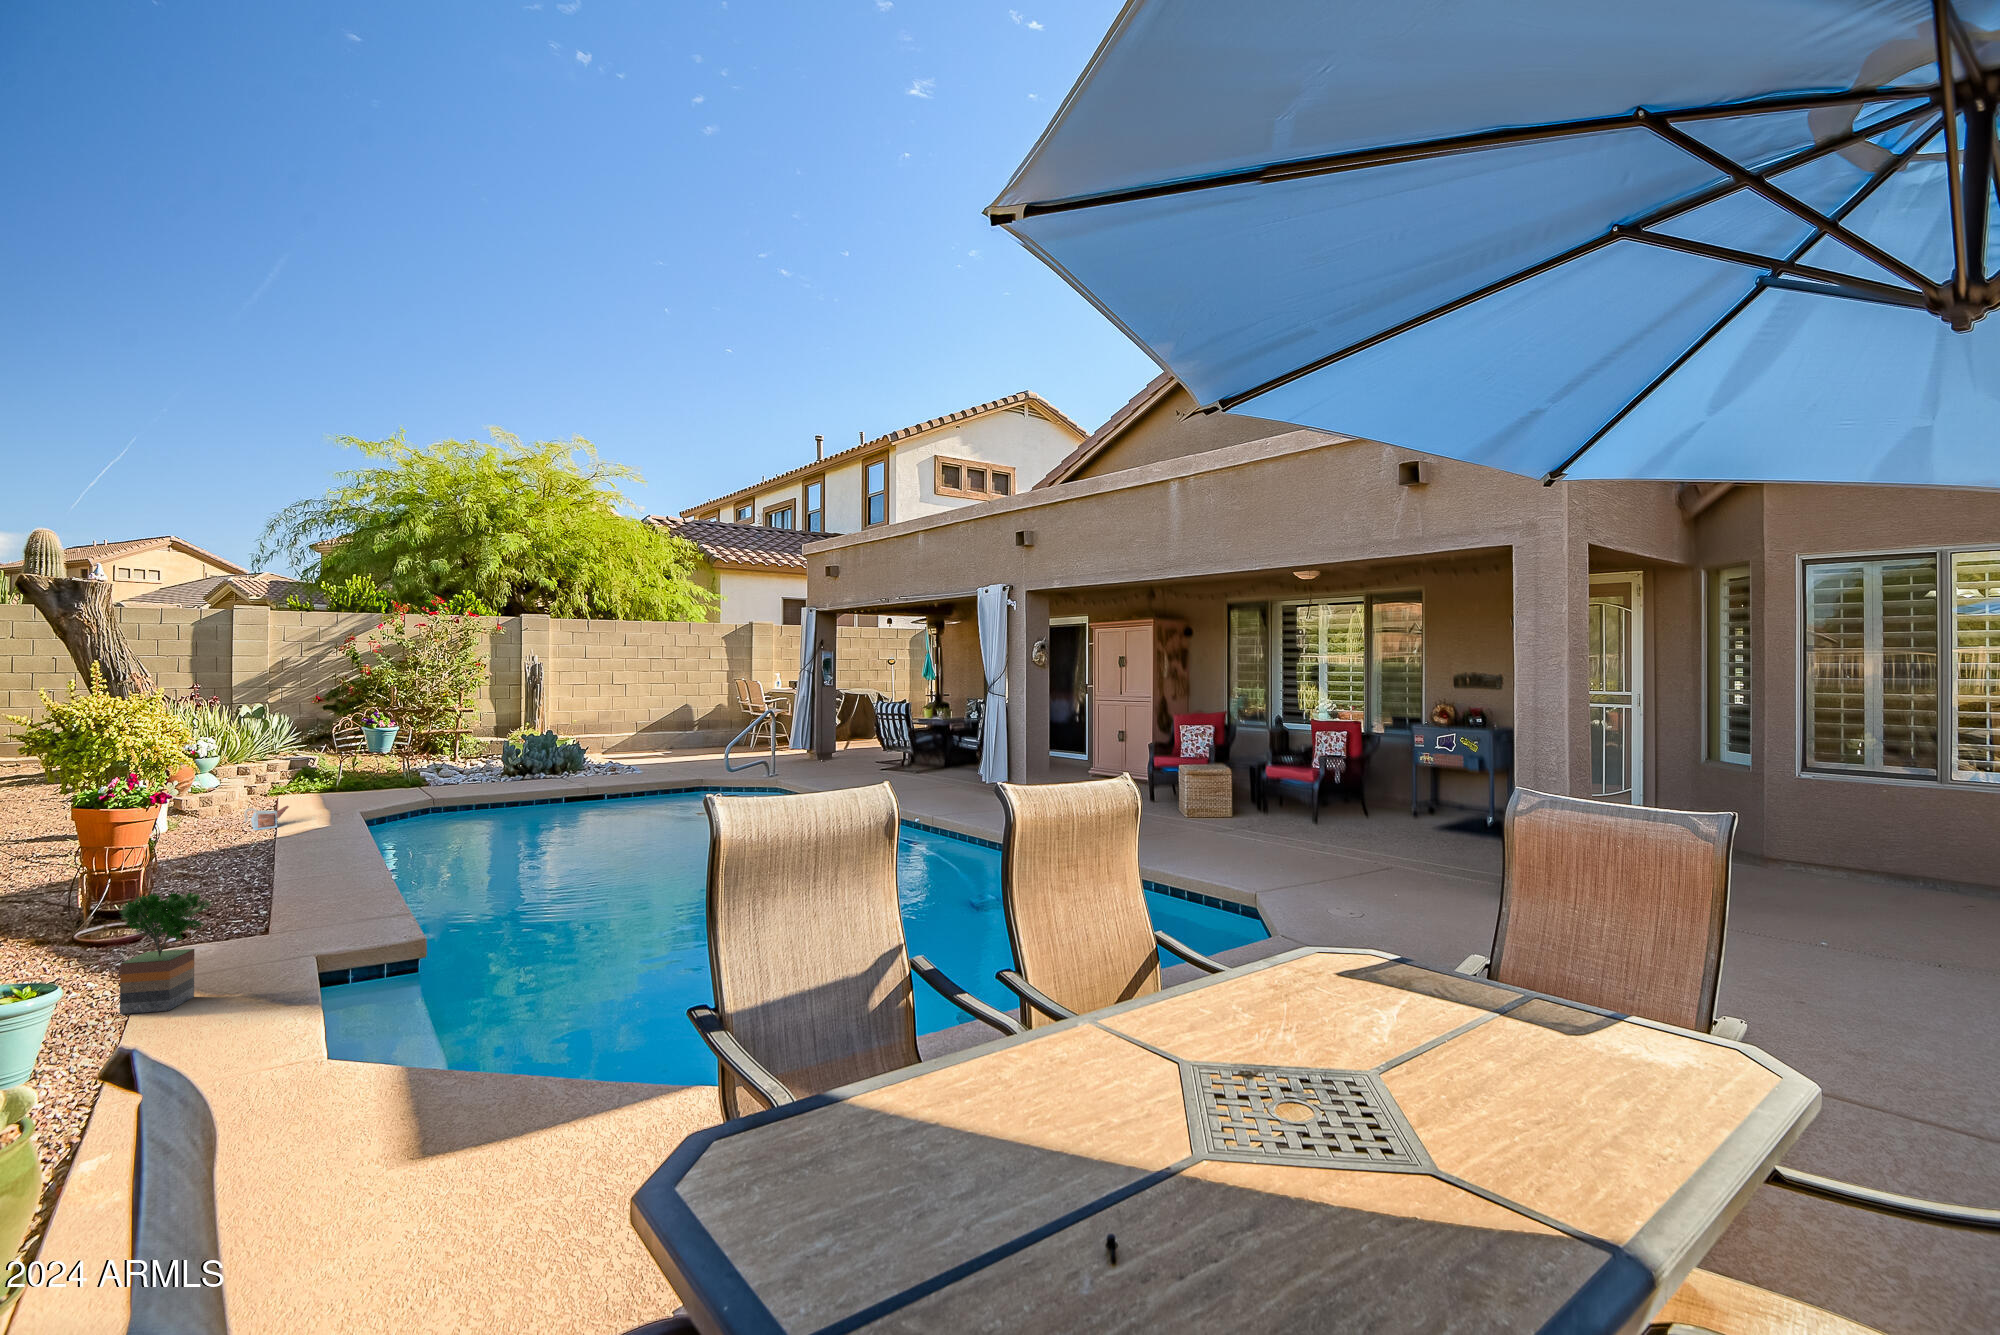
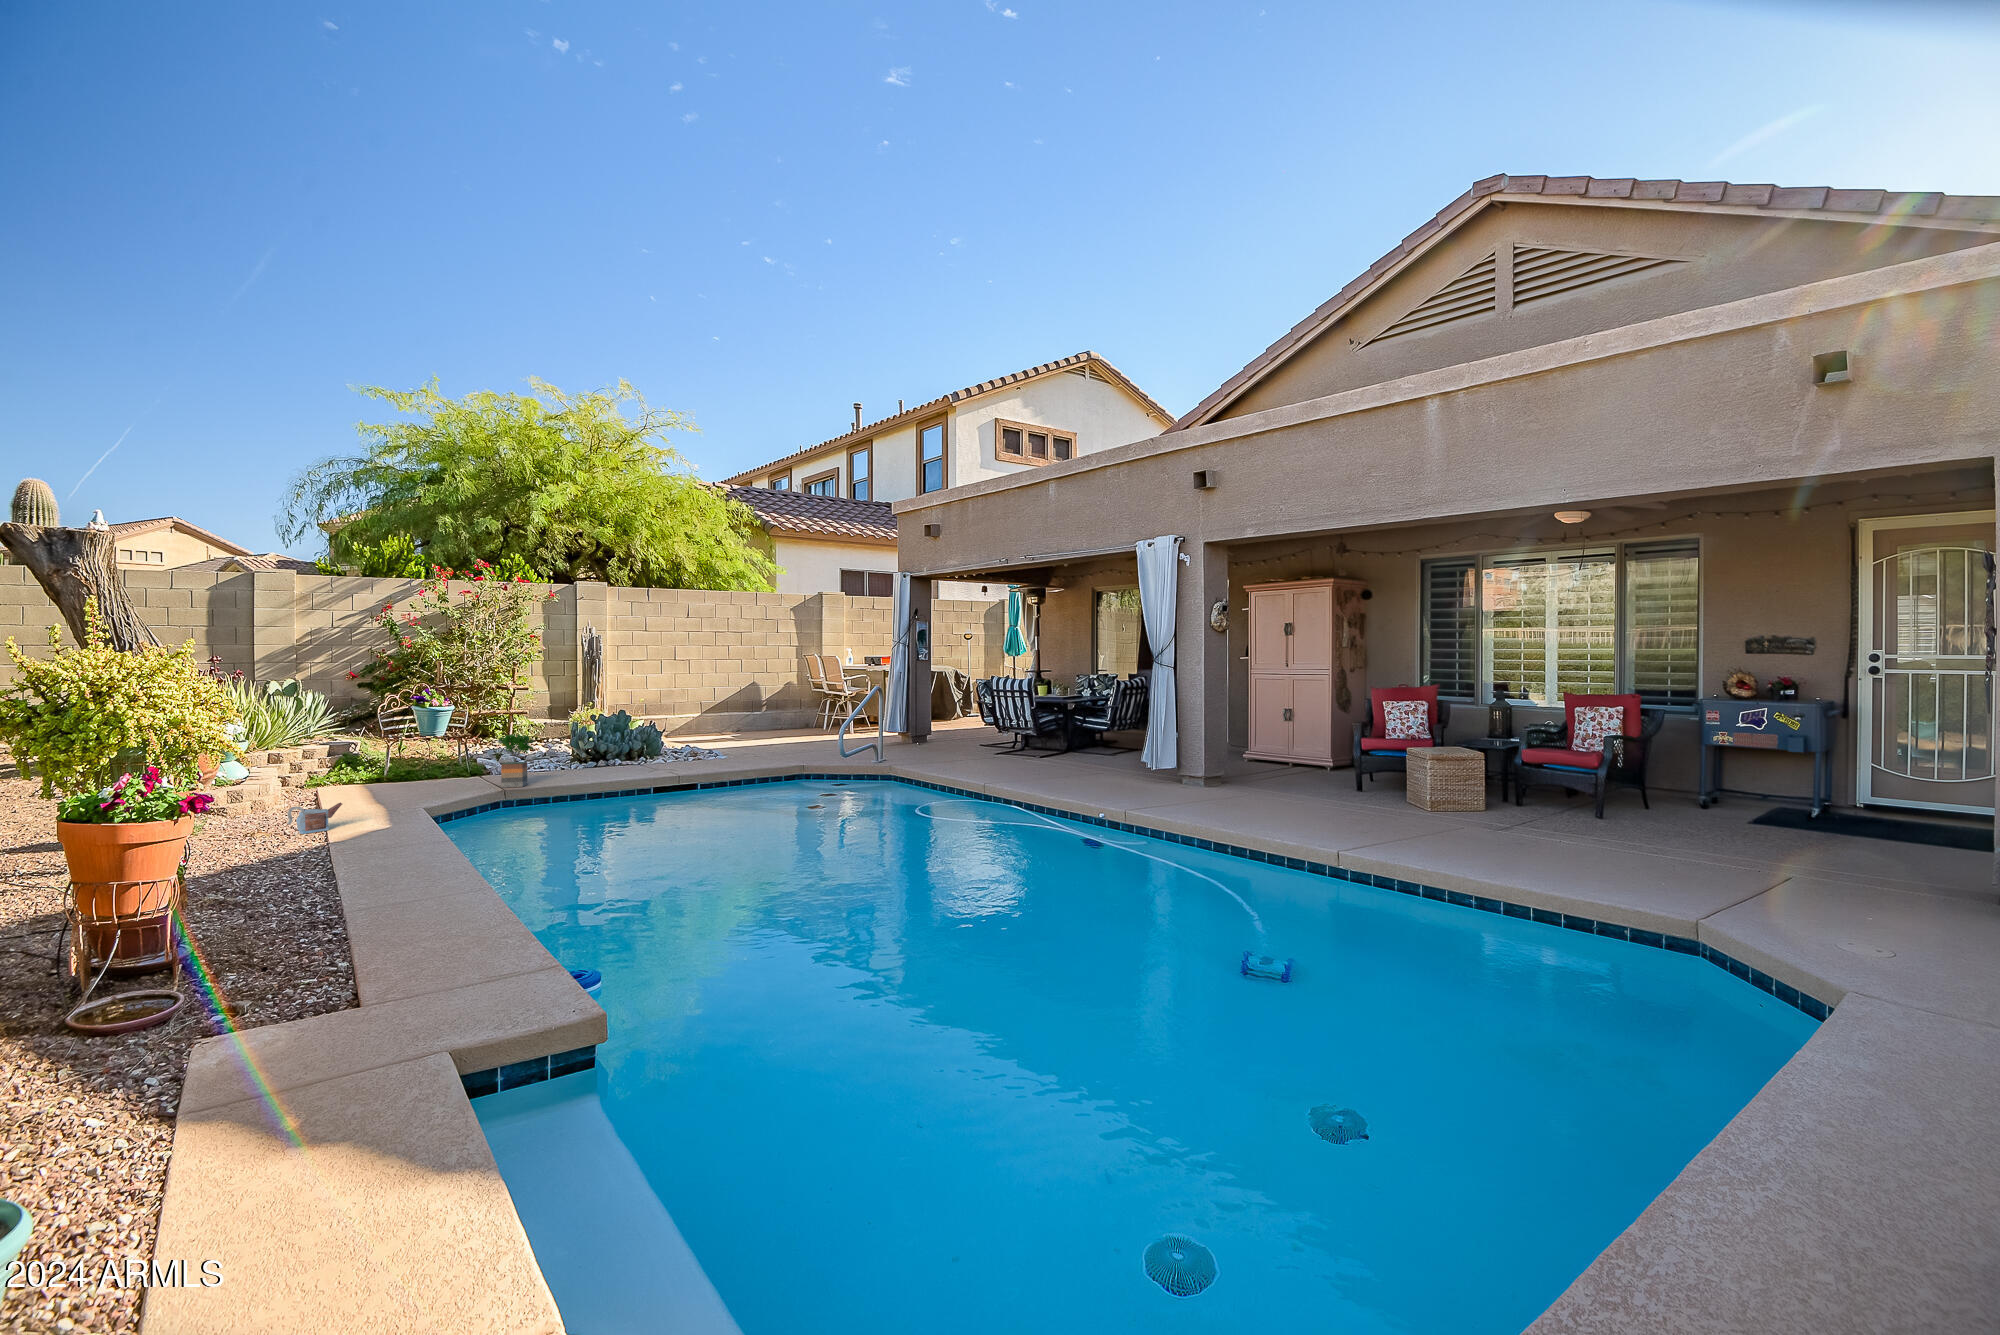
potted tree: present [120,892,211,1014] -> present [498,734,534,787]

